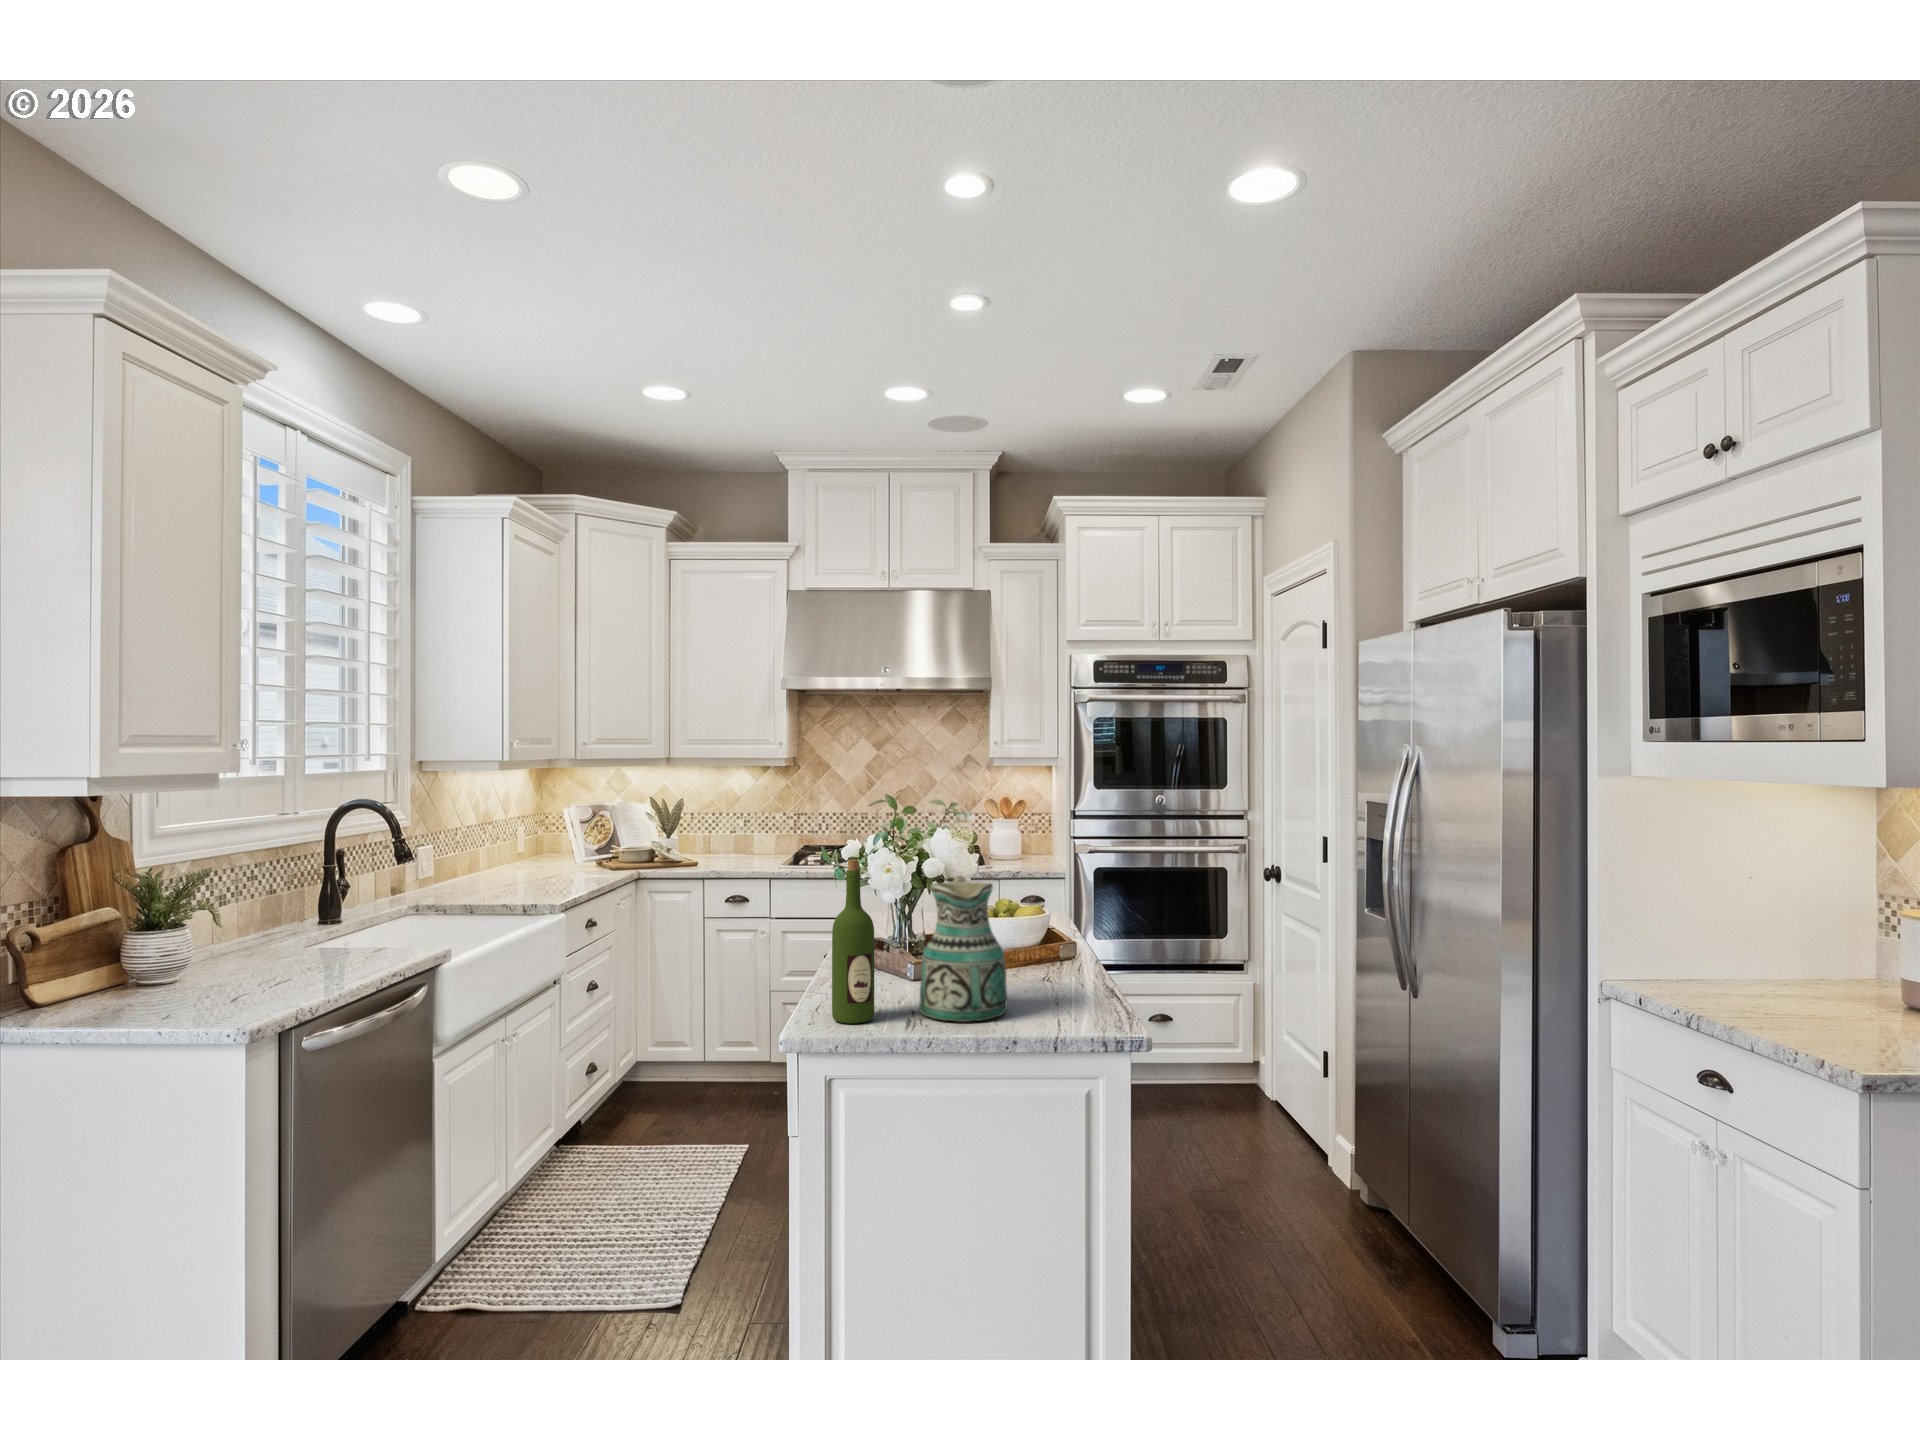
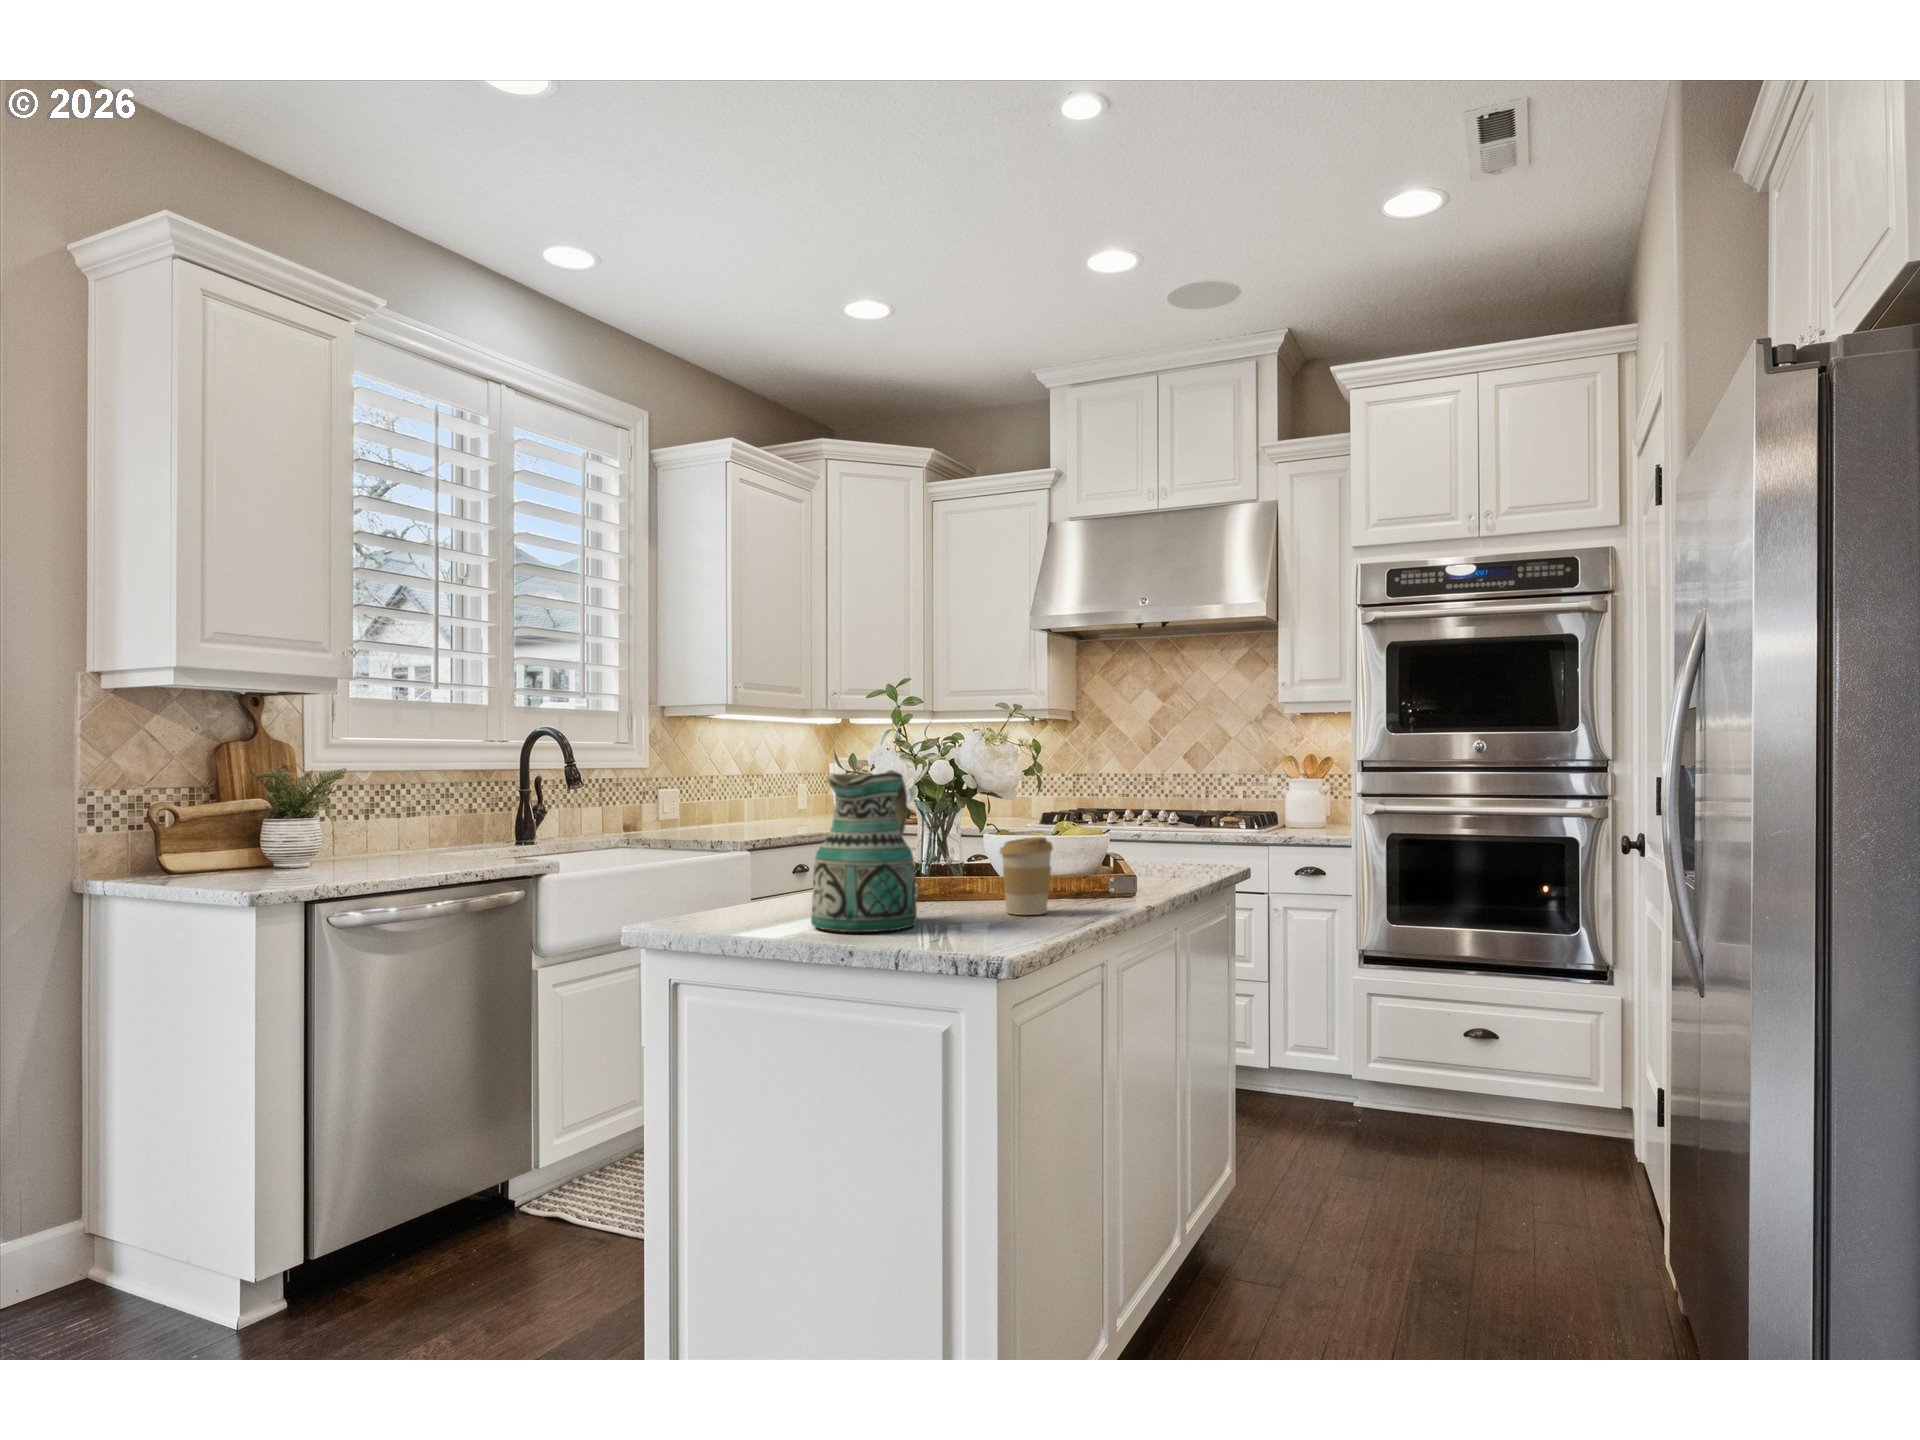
wine bottle: present [832,860,874,1023] -> none [716,742,764,925]
coffee cup: none [1026,921,1069,987] -> present [1000,837,1053,915]

